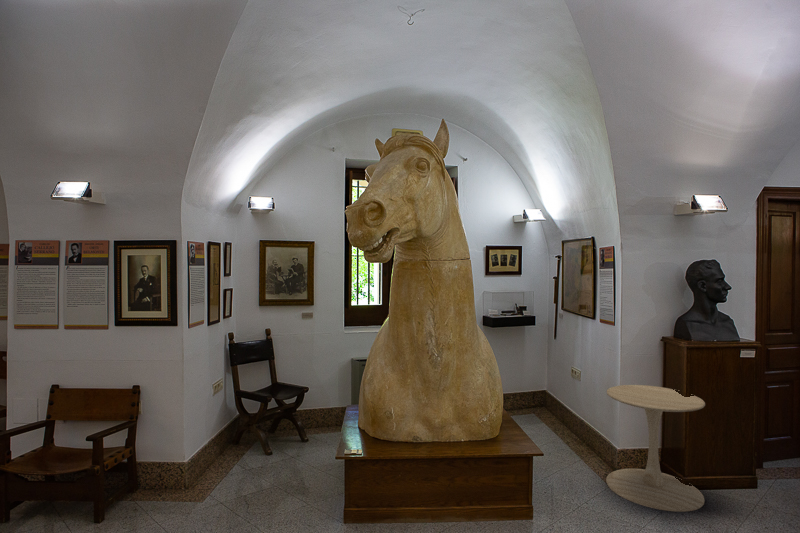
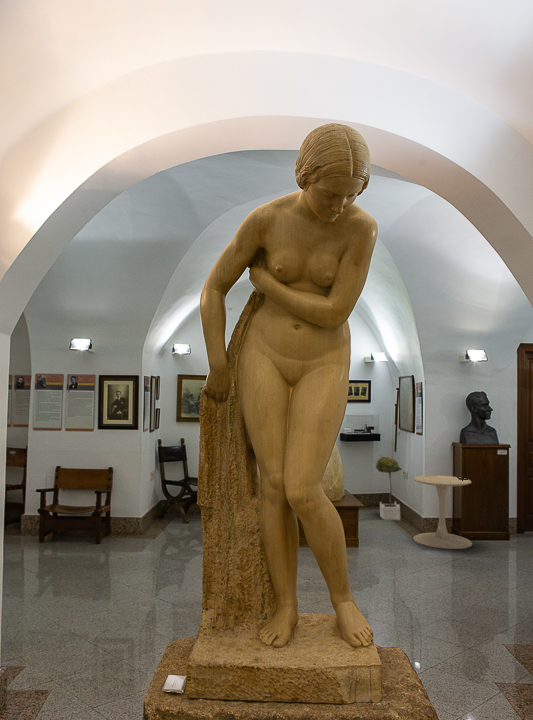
potted tree: none [533,347,570,435] -> present [376,456,401,520]

